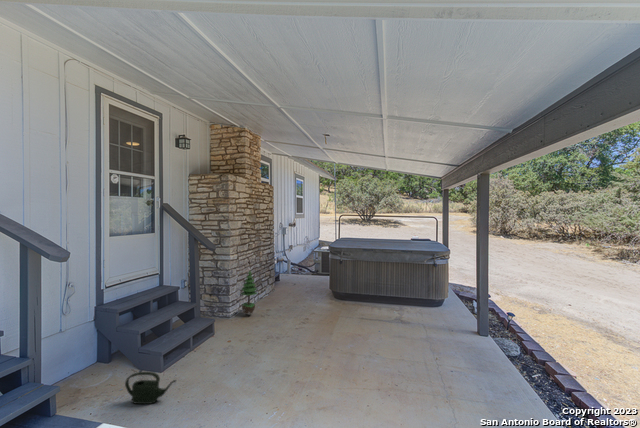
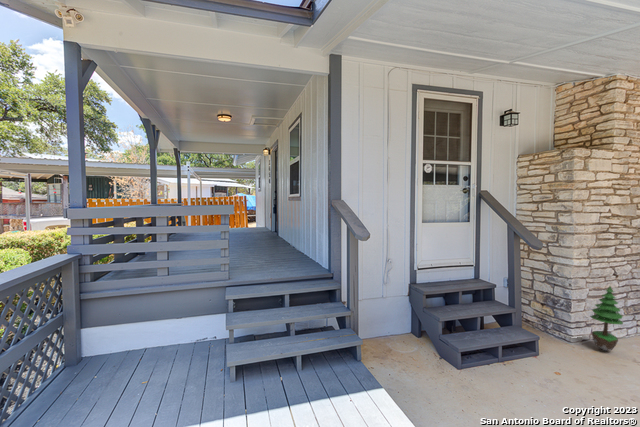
watering can: present [125,372,176,404] -> none [413,359,457,399]

